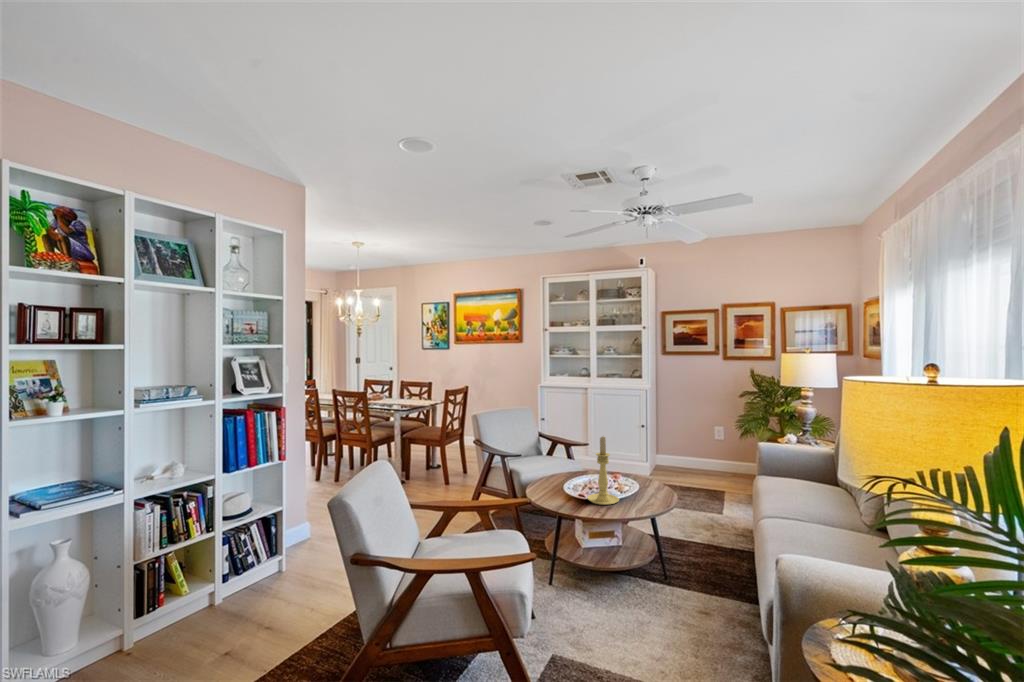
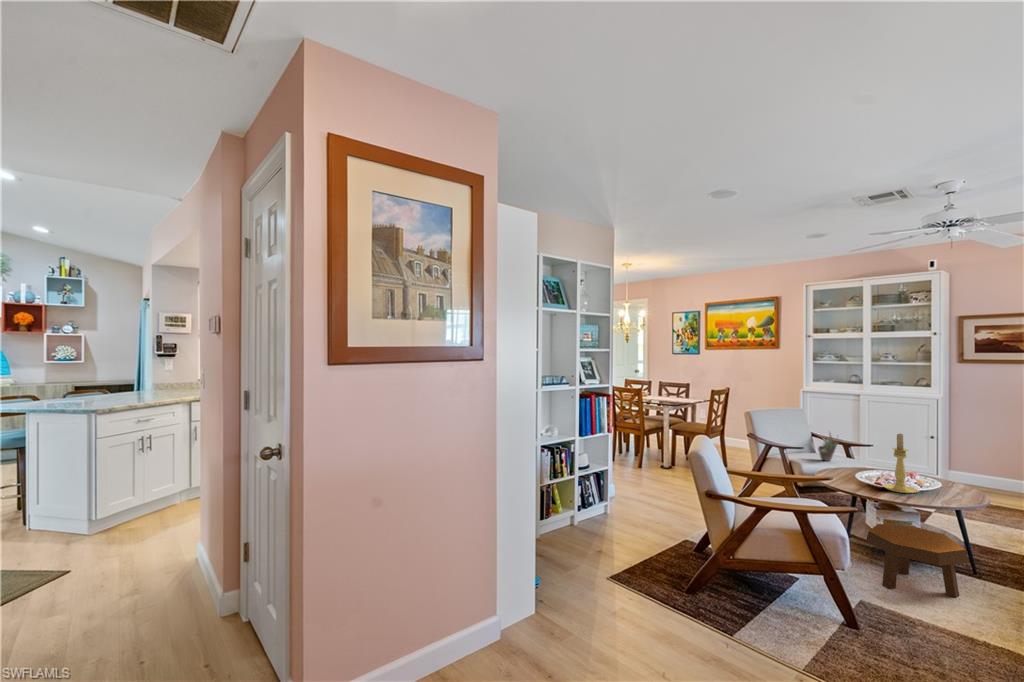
succulent plant: none [538,431,559,464] -> present [818,434,840,461]
footstool: none [568,539,662,627] -> present [866,524,969,598]

